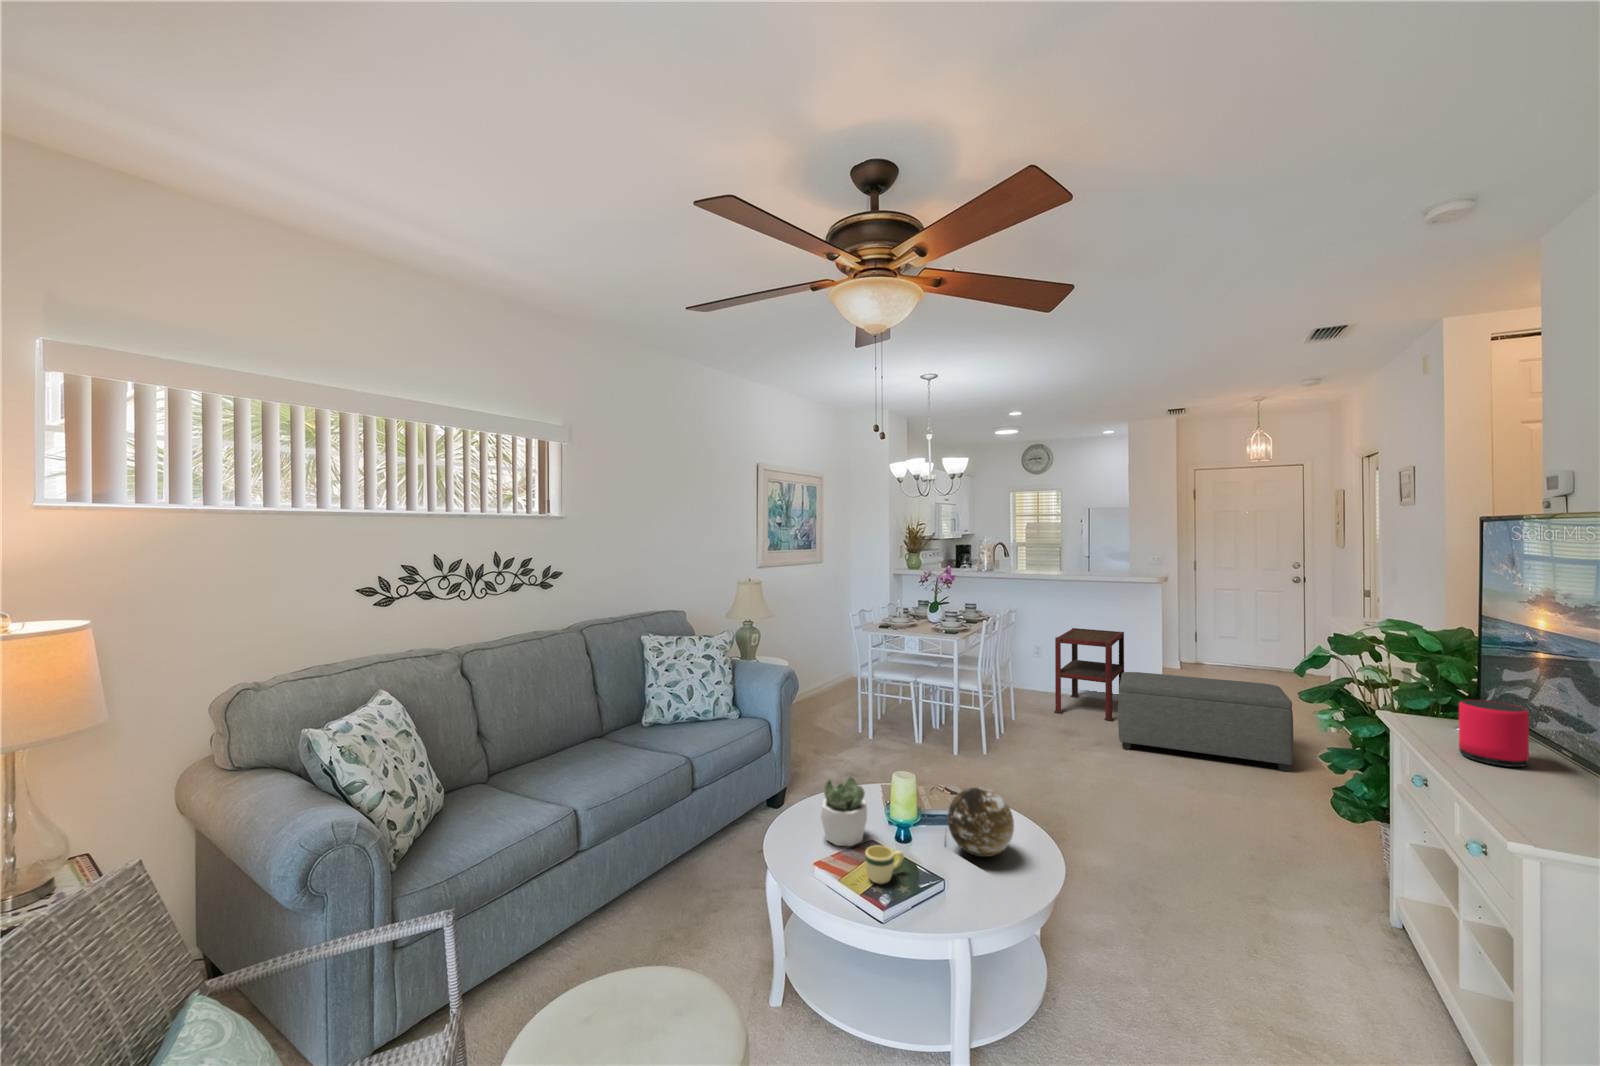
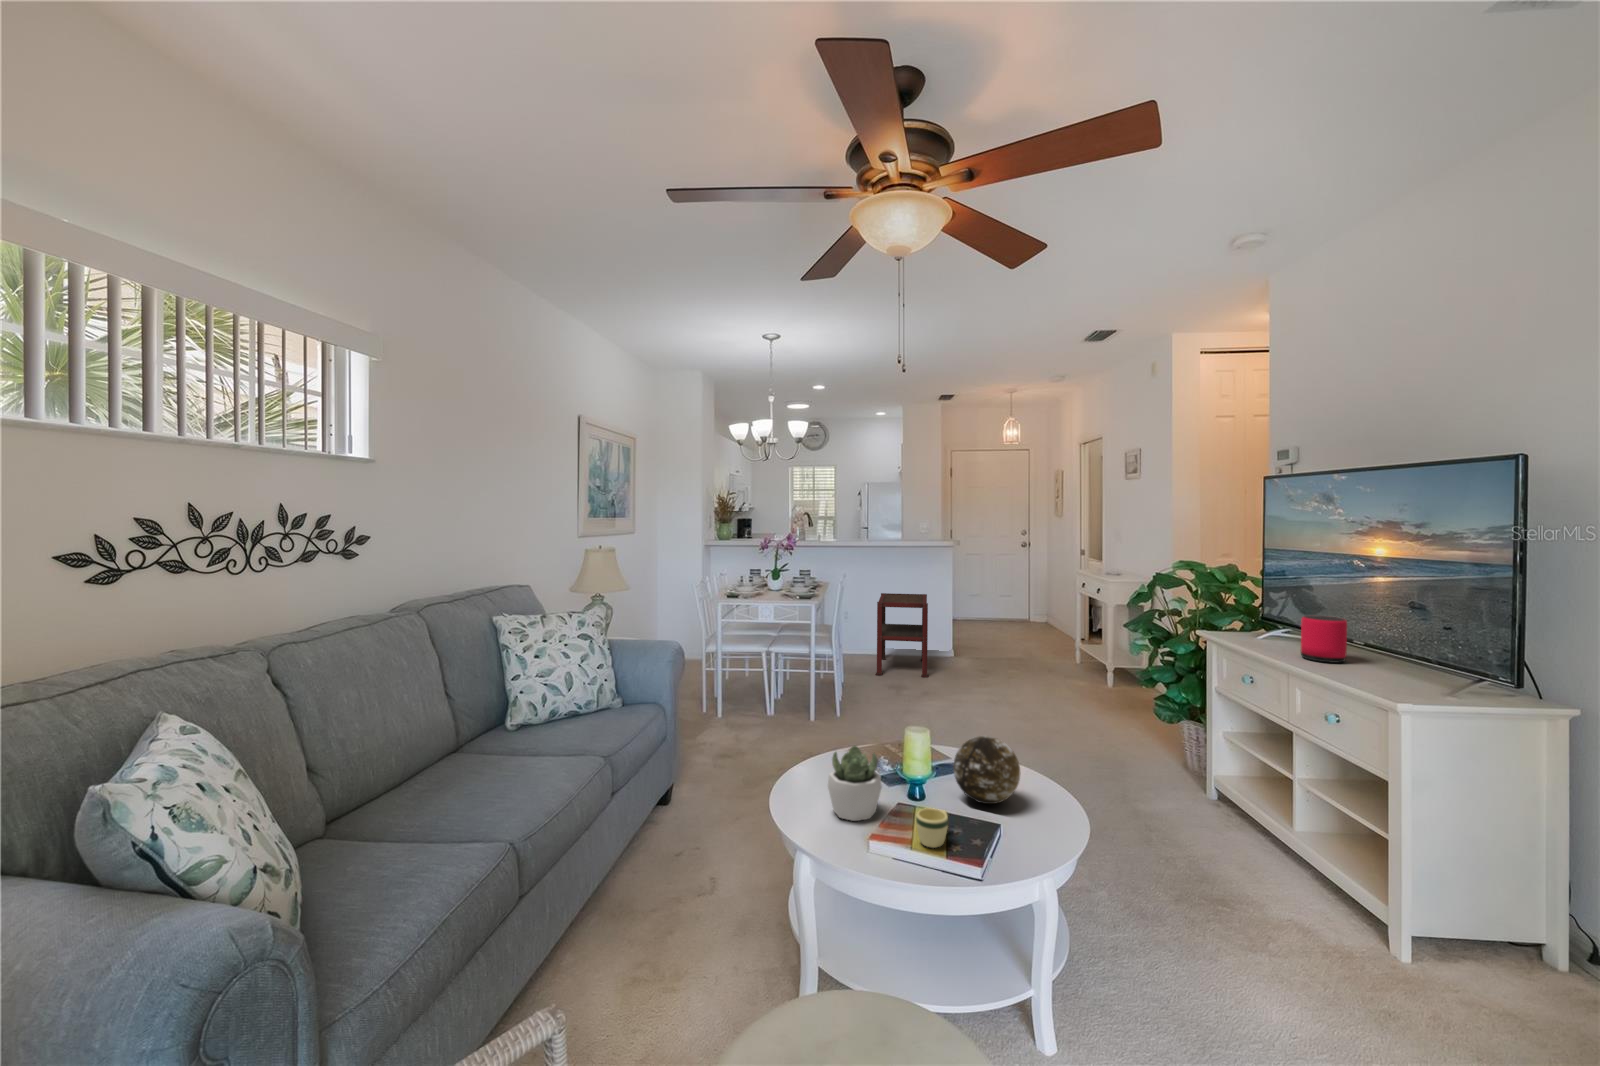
ottoman: present [1118,672,1293,772] -> none [942,629,1084,702]

